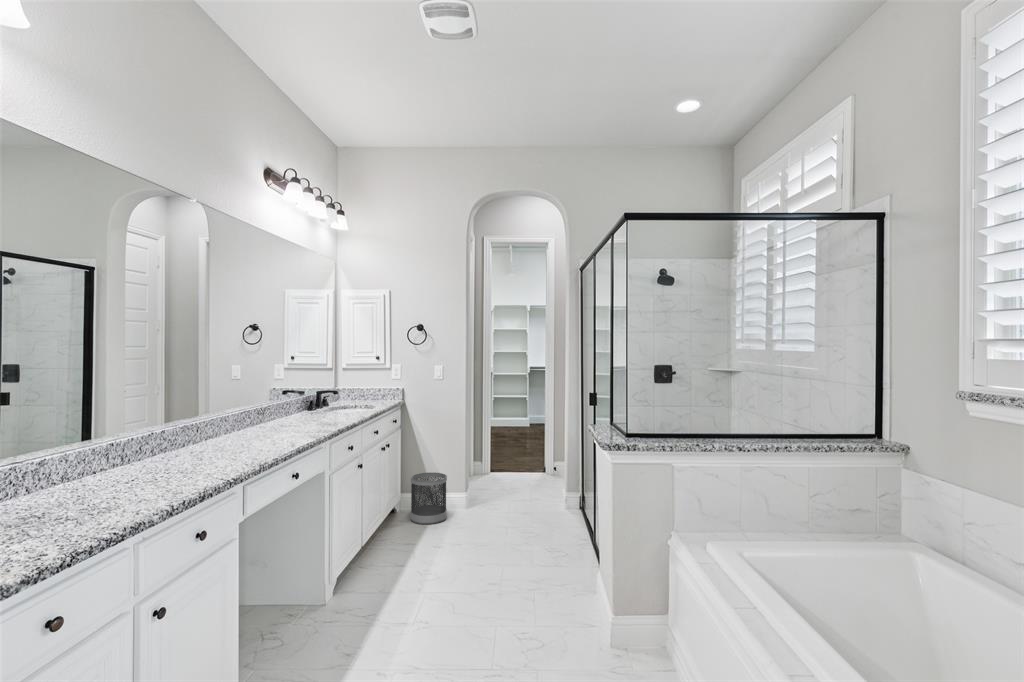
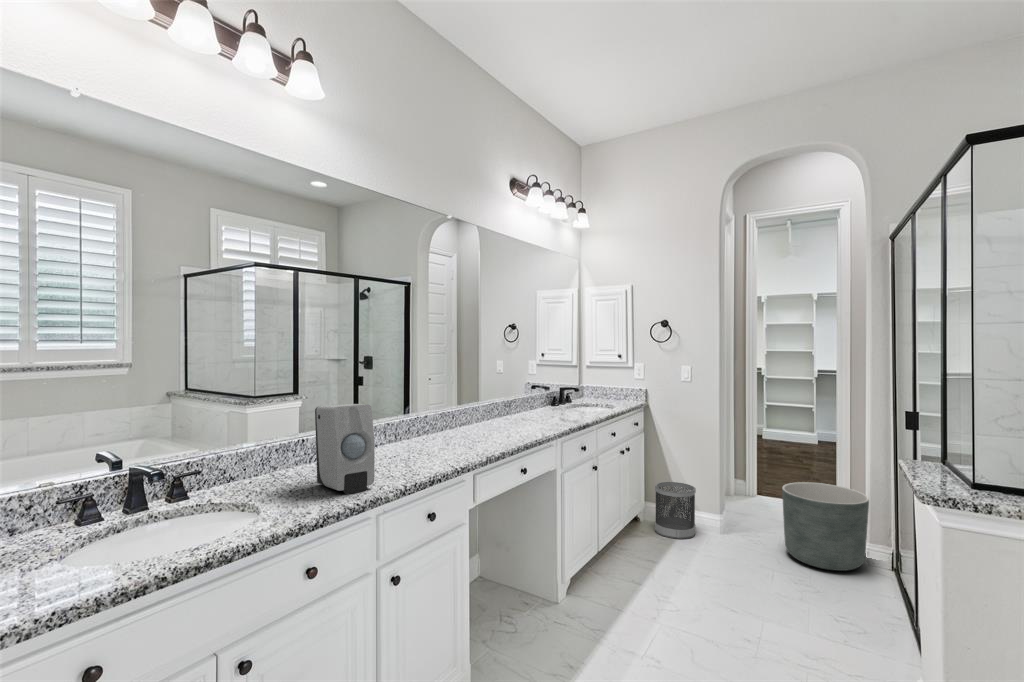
soap dispenser: none [35,414,132,525] -> present [315,404,375,494]
planter: none [517,459,578,527] -> present [782,482,869,571]

